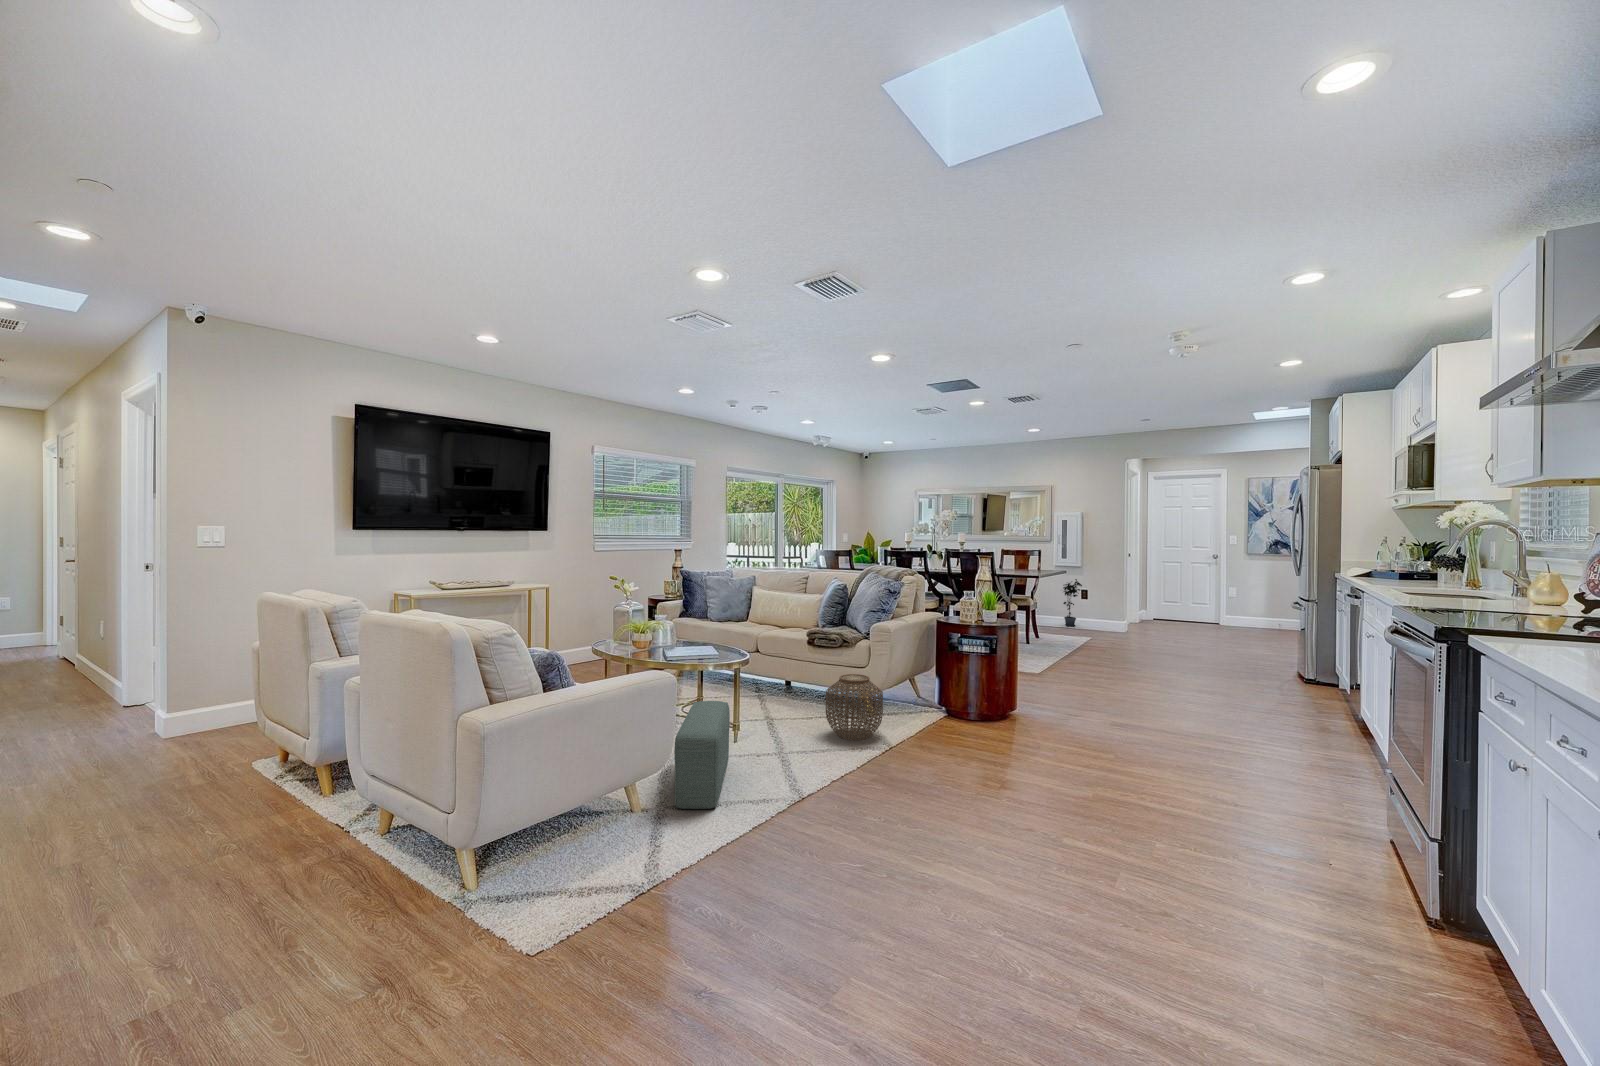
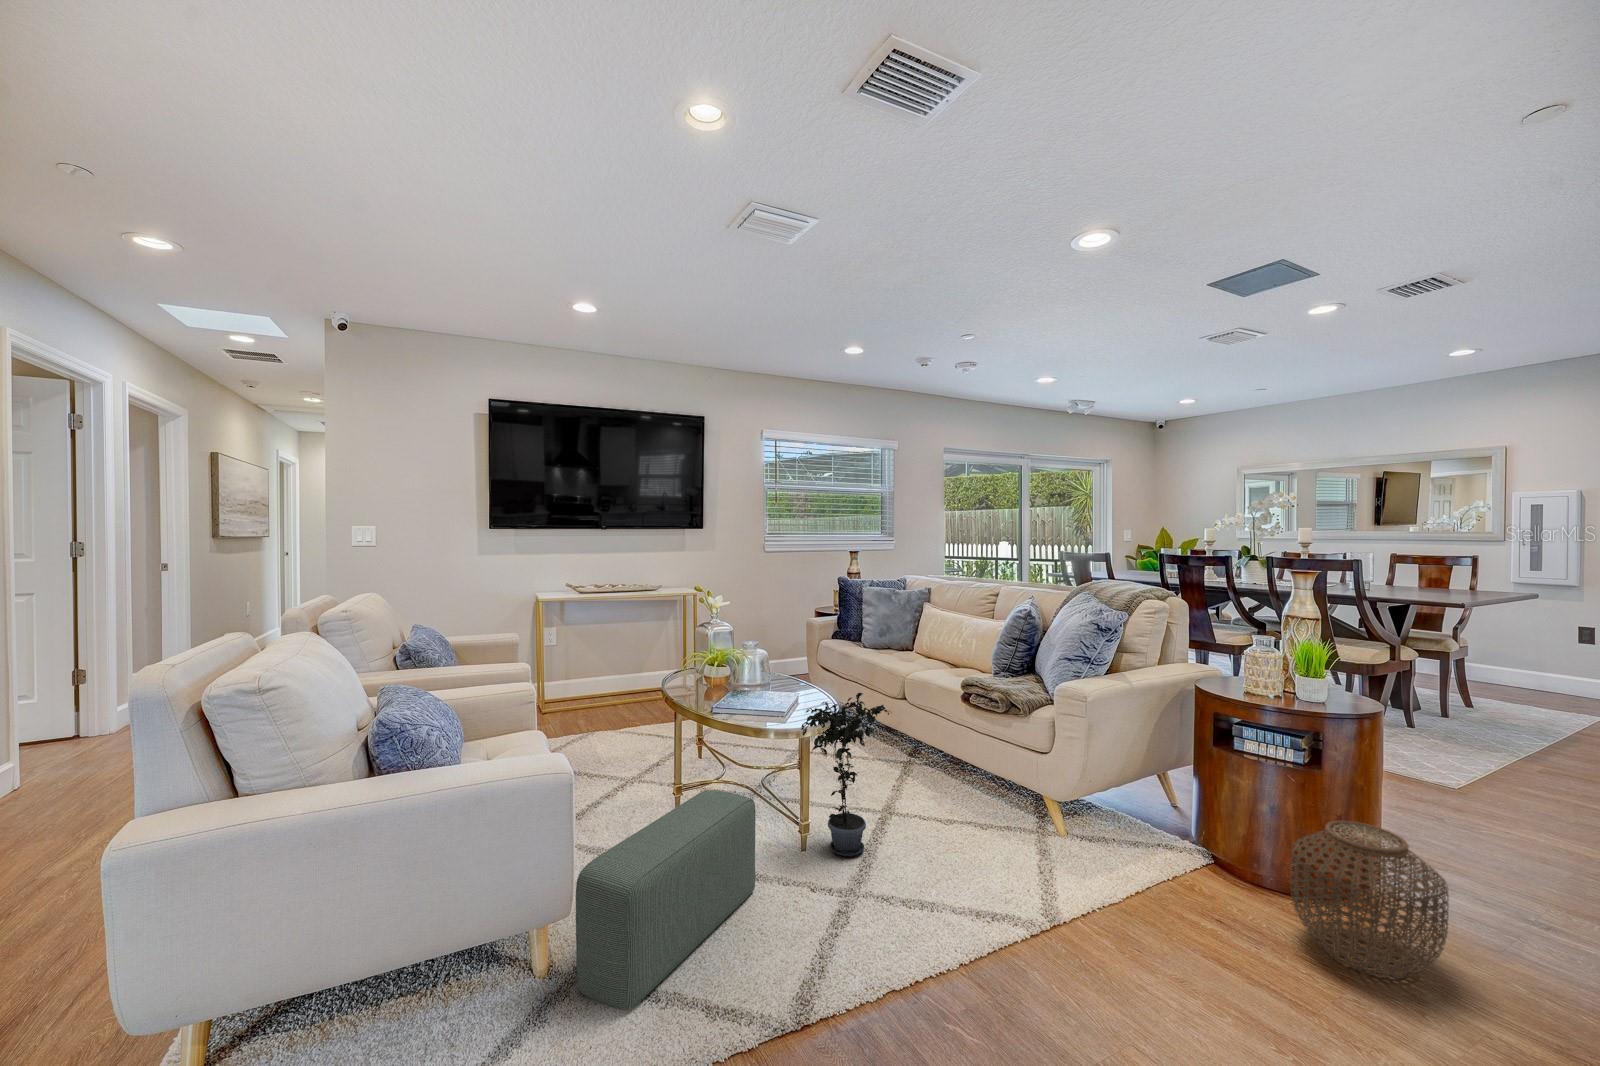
potted plant: present [1063,579,1082,627] -> present [801,693,889,856]
woven basket: present [826,674,883,741] -> present [1290,821,1449,978]

